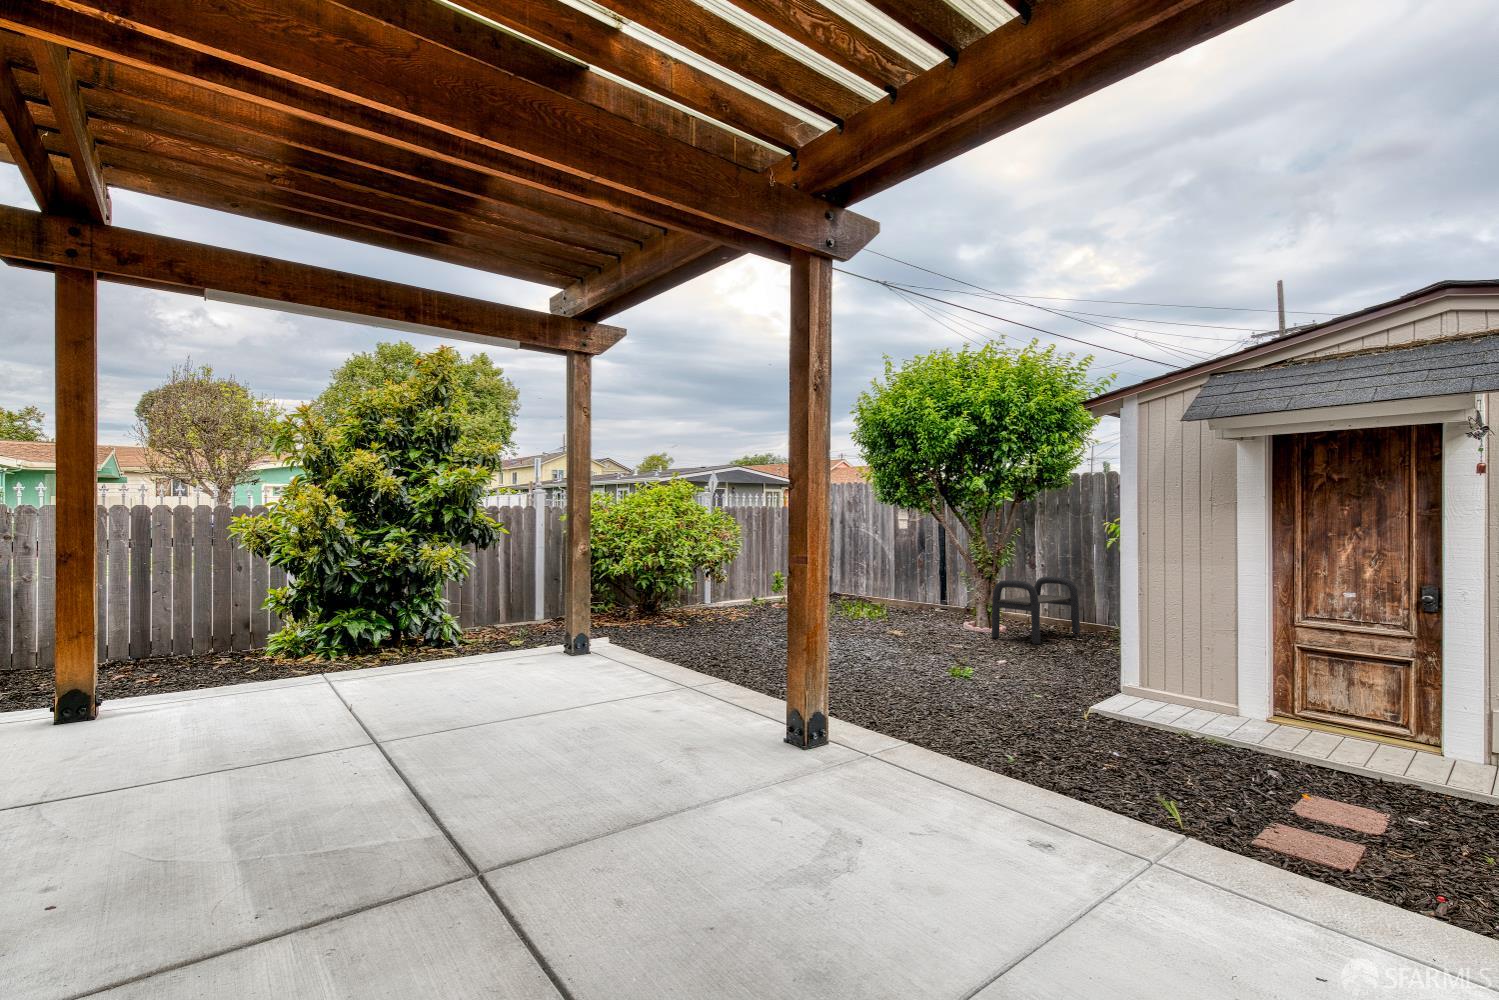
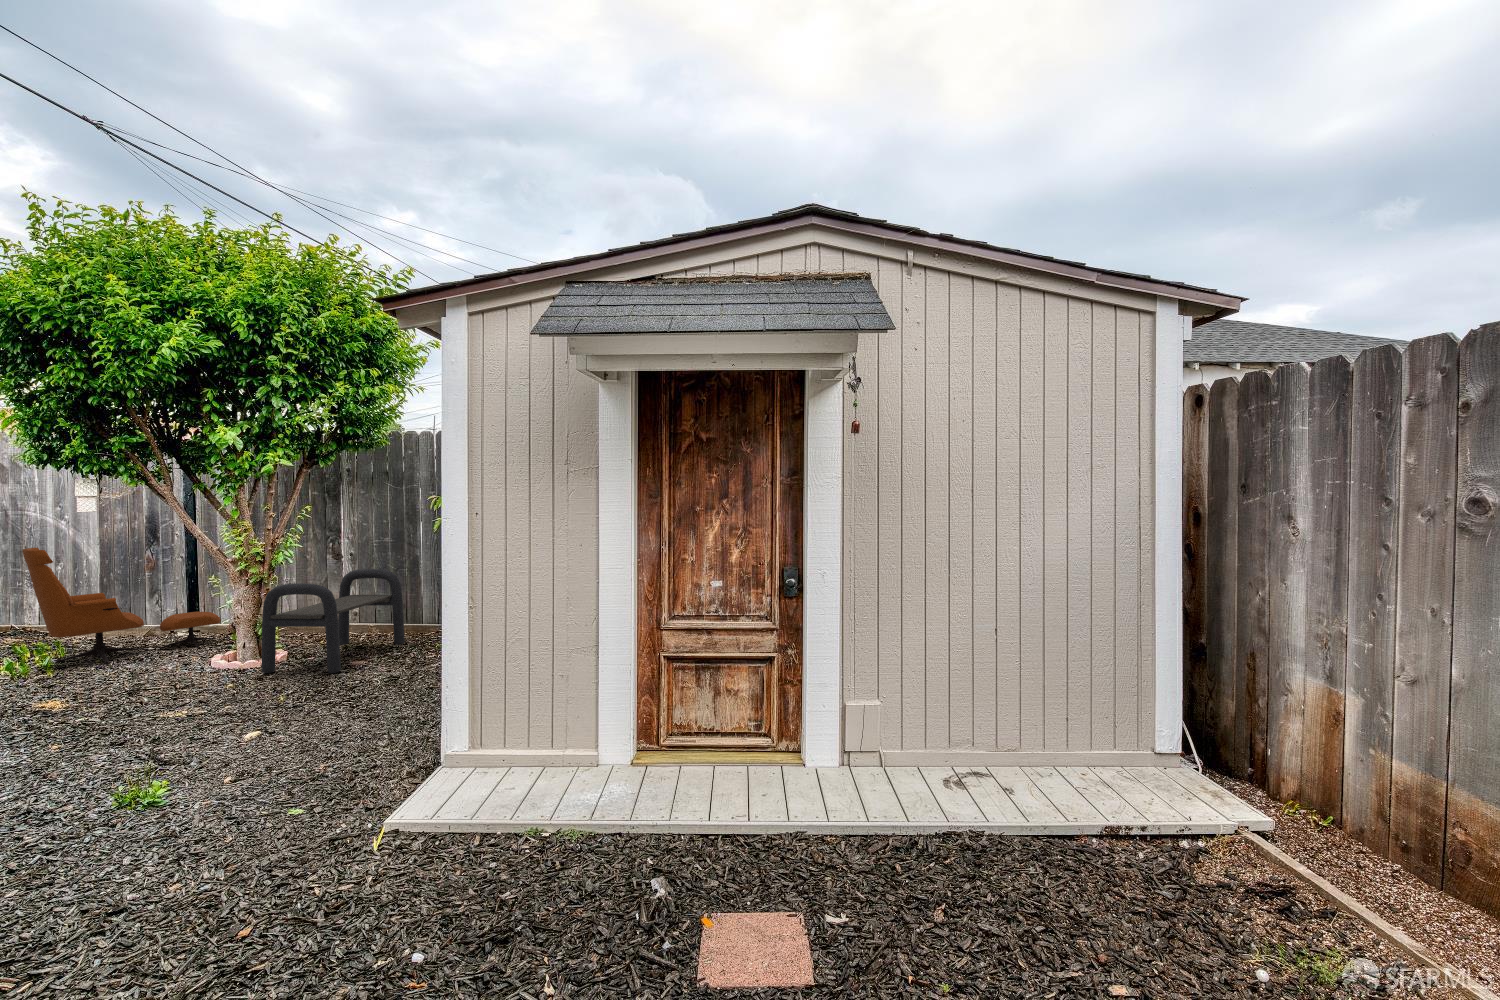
lounge chair: none [872,549,958,621] -> present [23,548,221,667]

